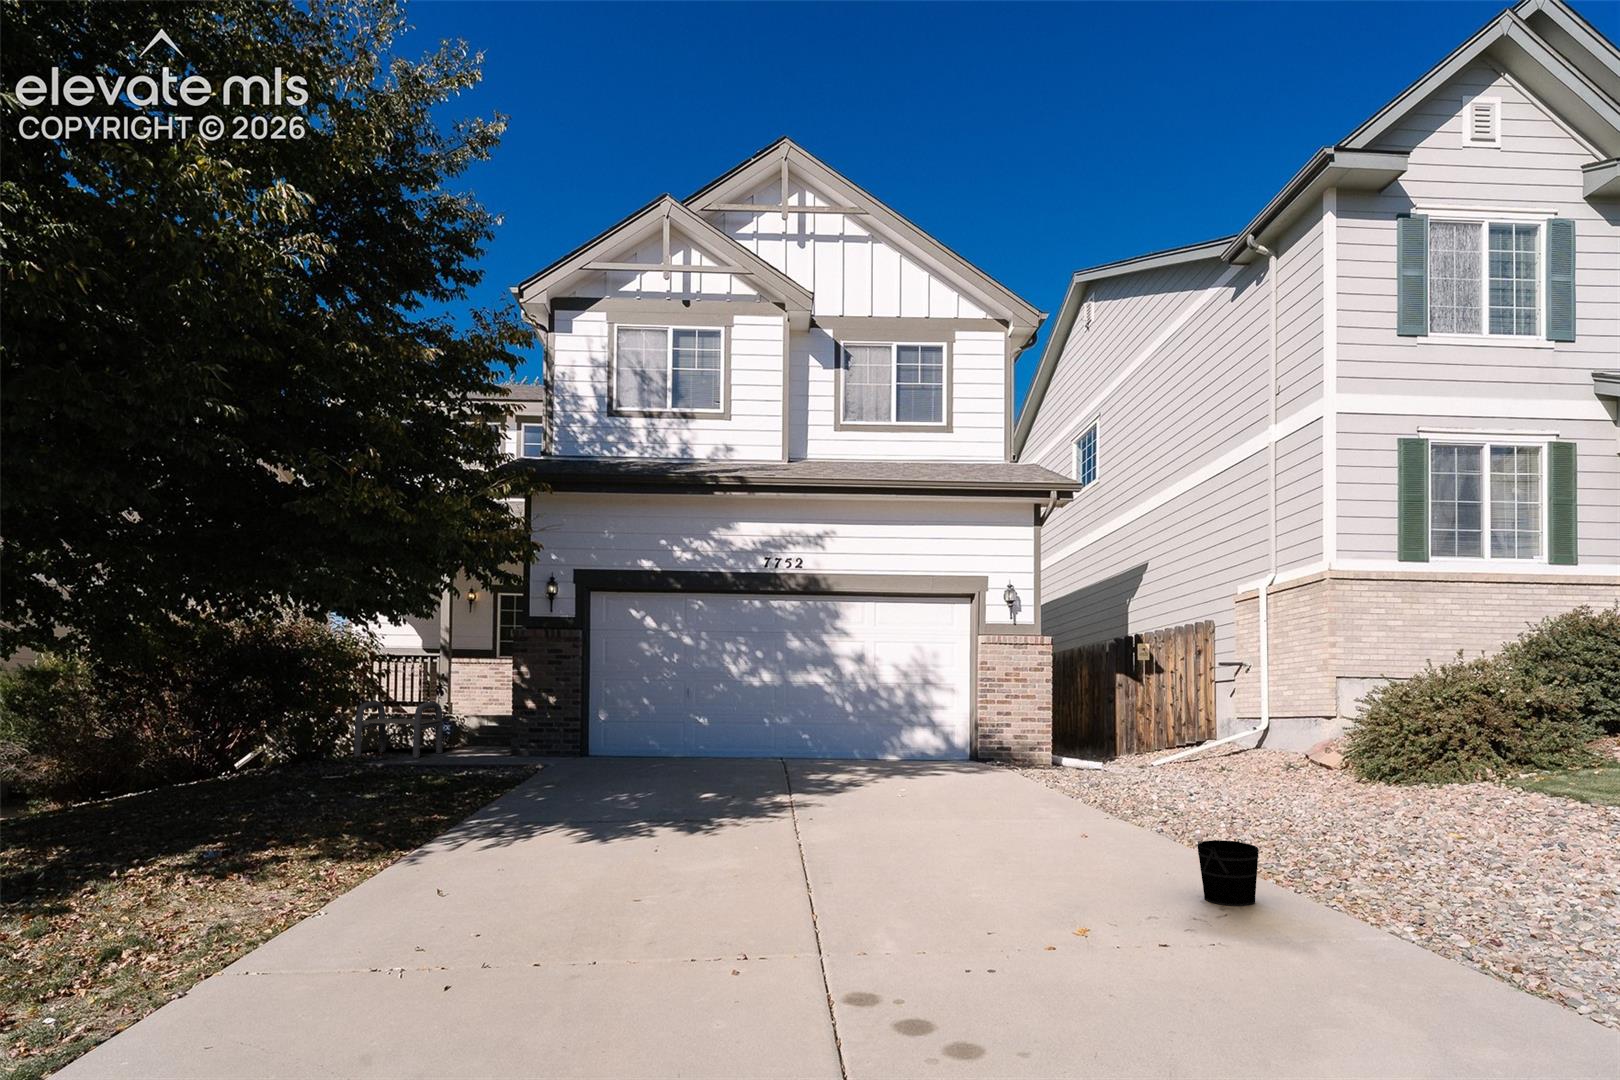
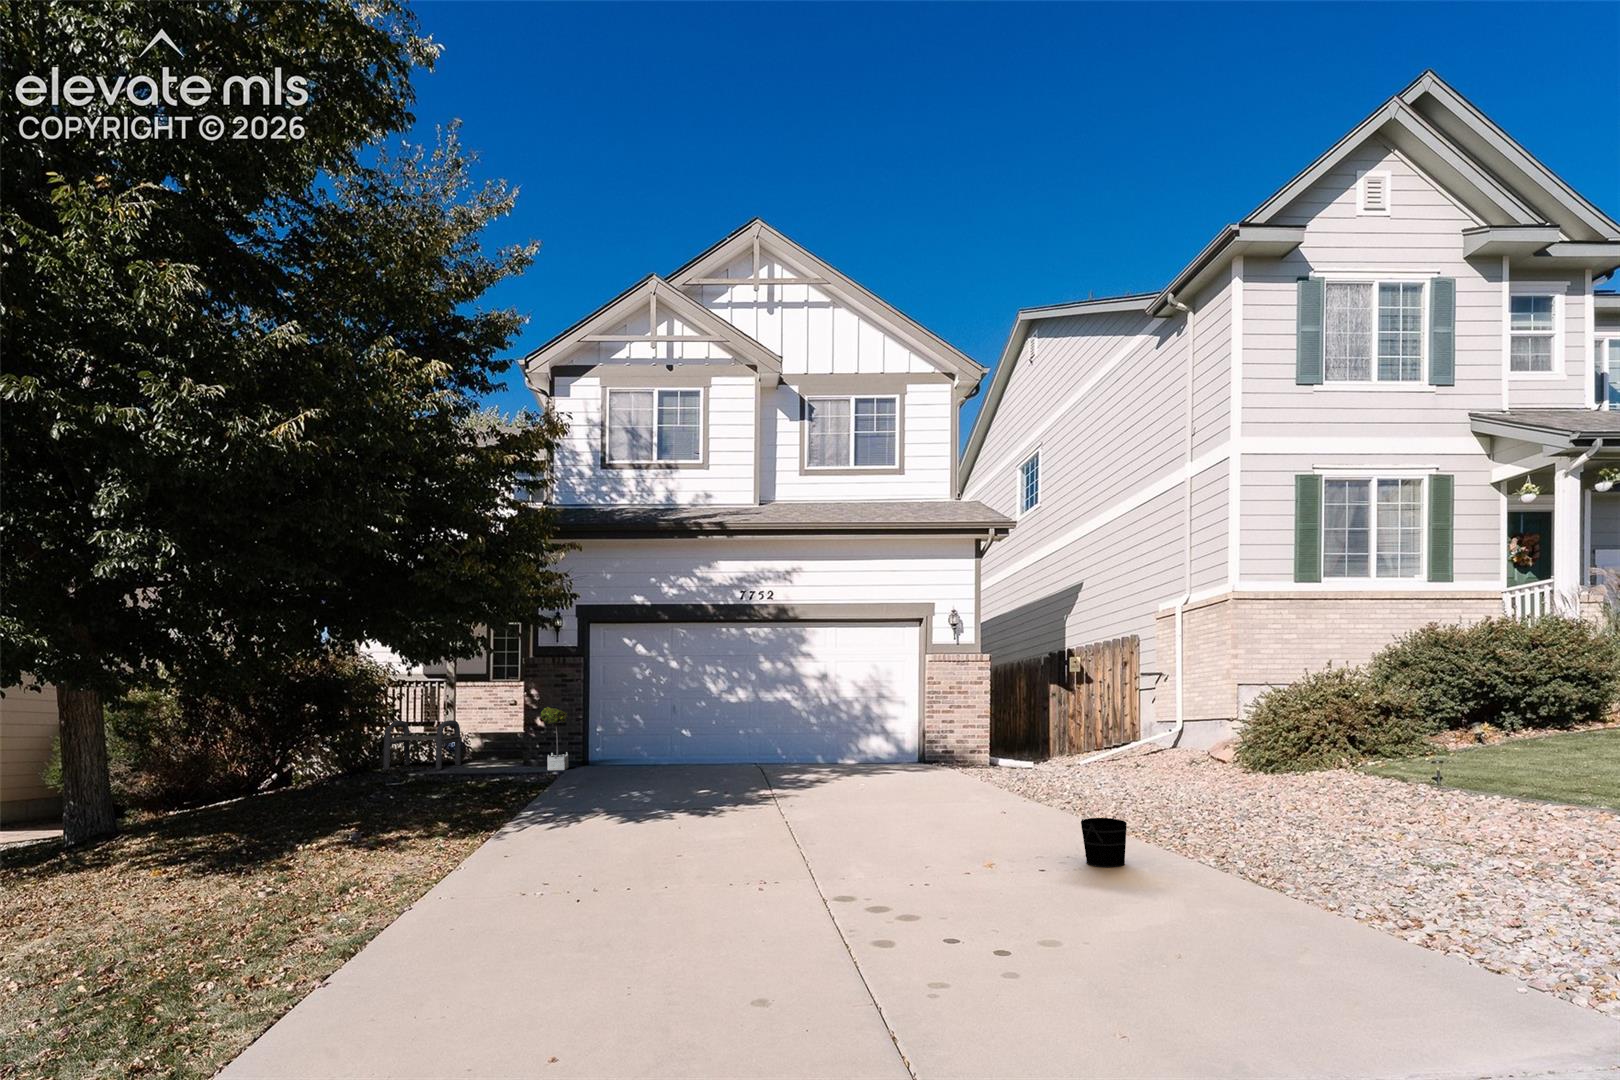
potted tree: none [532,688,564,761] -> present [541,707,569,770]

